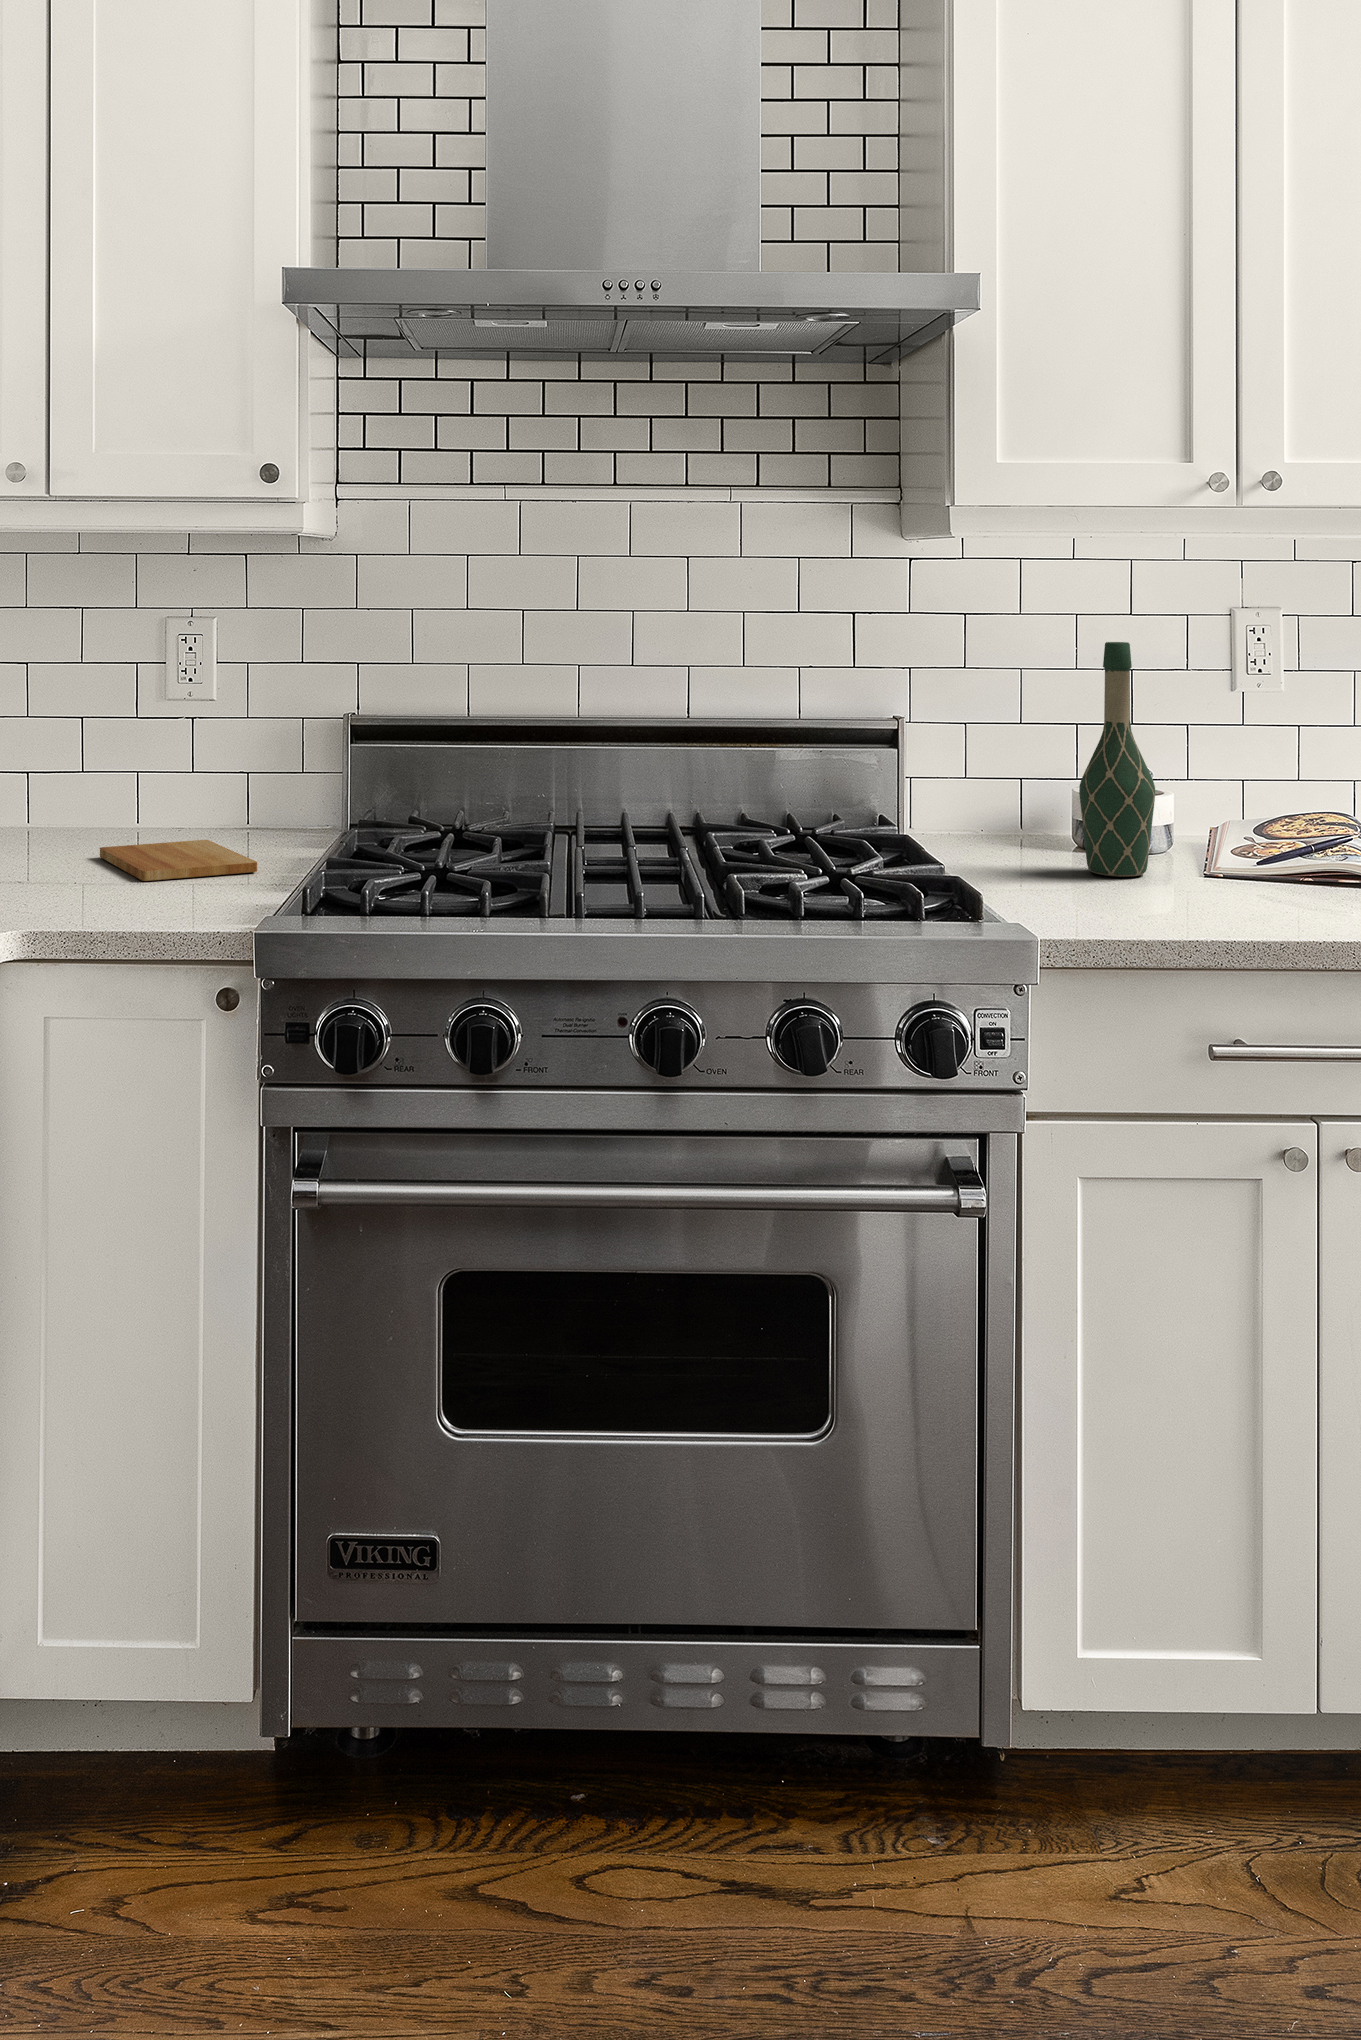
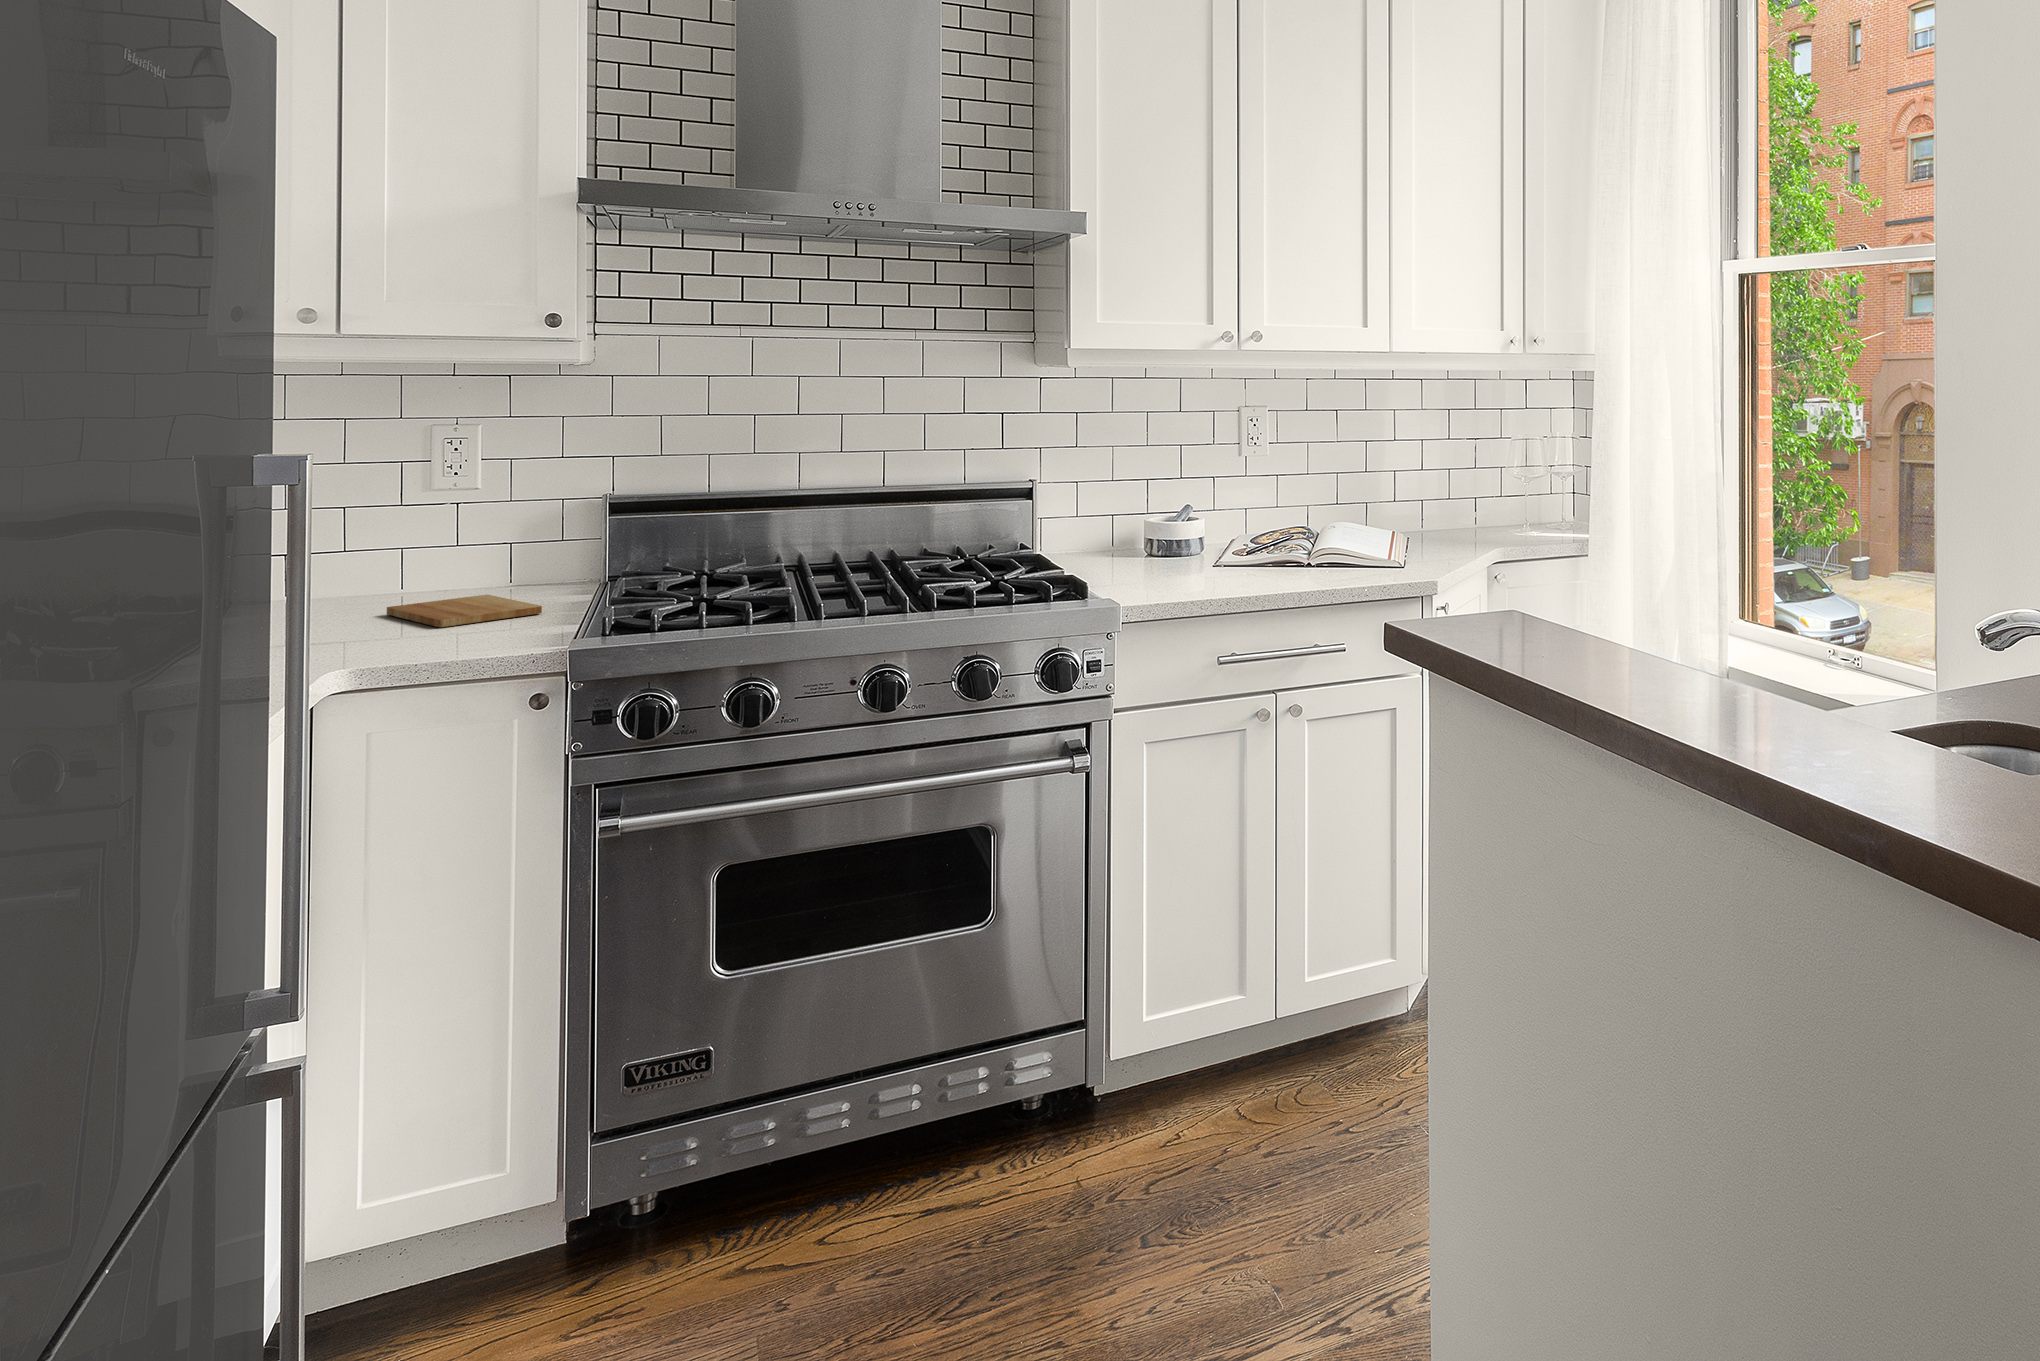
wine bottle: present [1079,642,1155,876] -> none [1146,430,1191,568]

